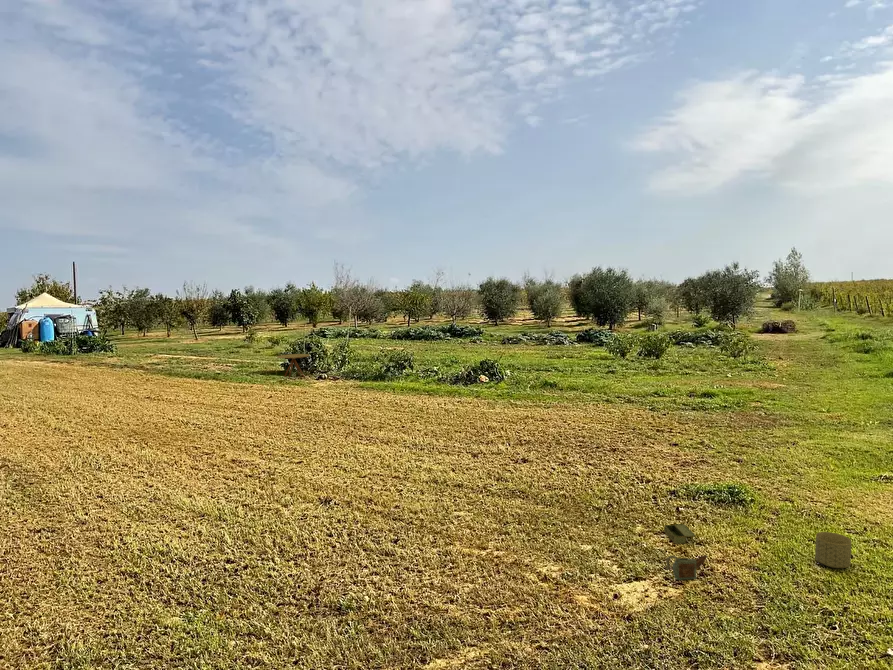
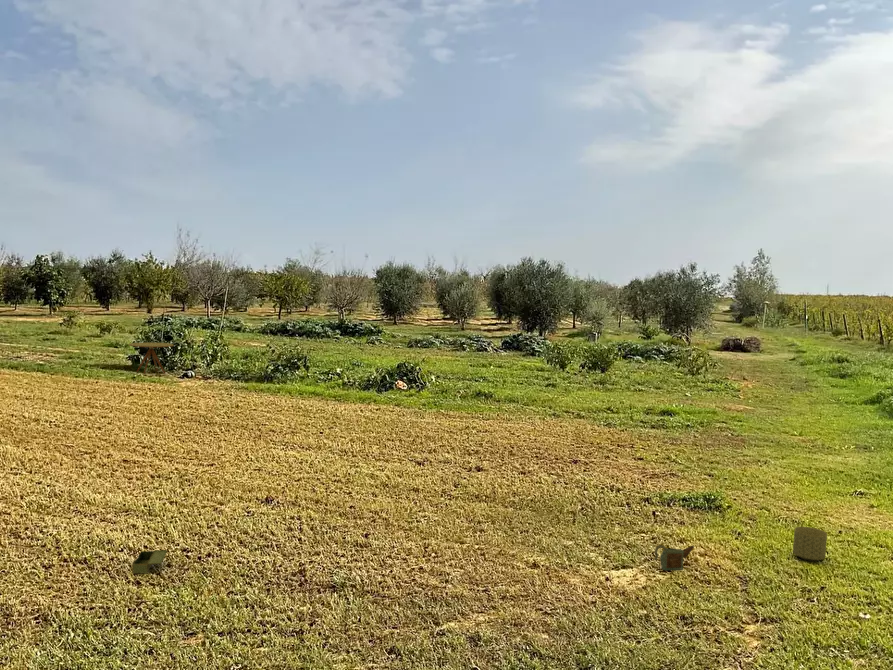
toolbox: present [664,524,695,544] -> present [133,550,167,574]

